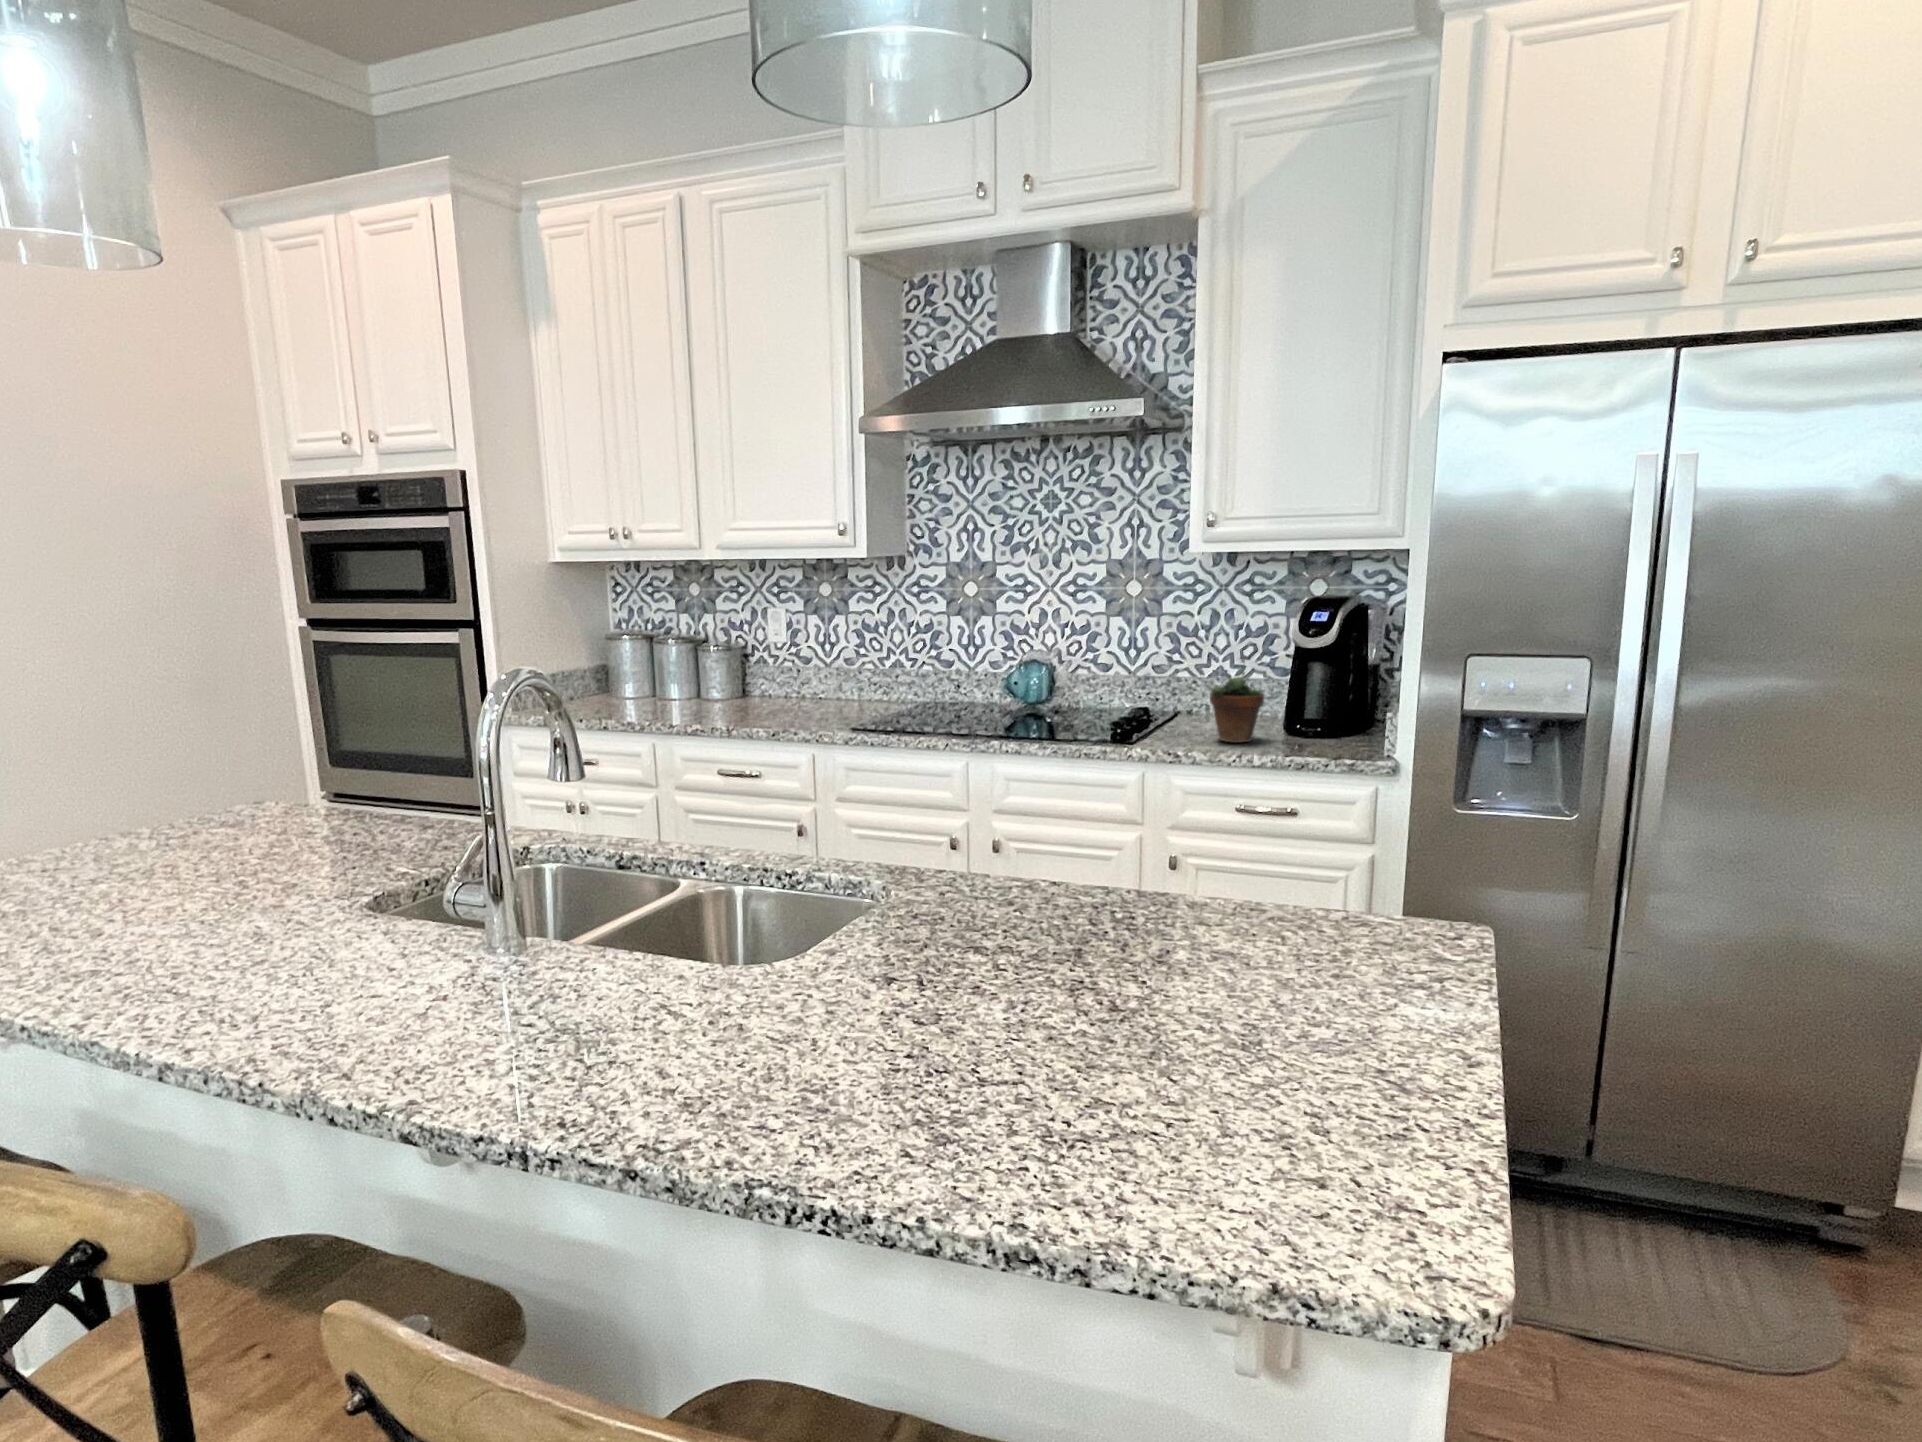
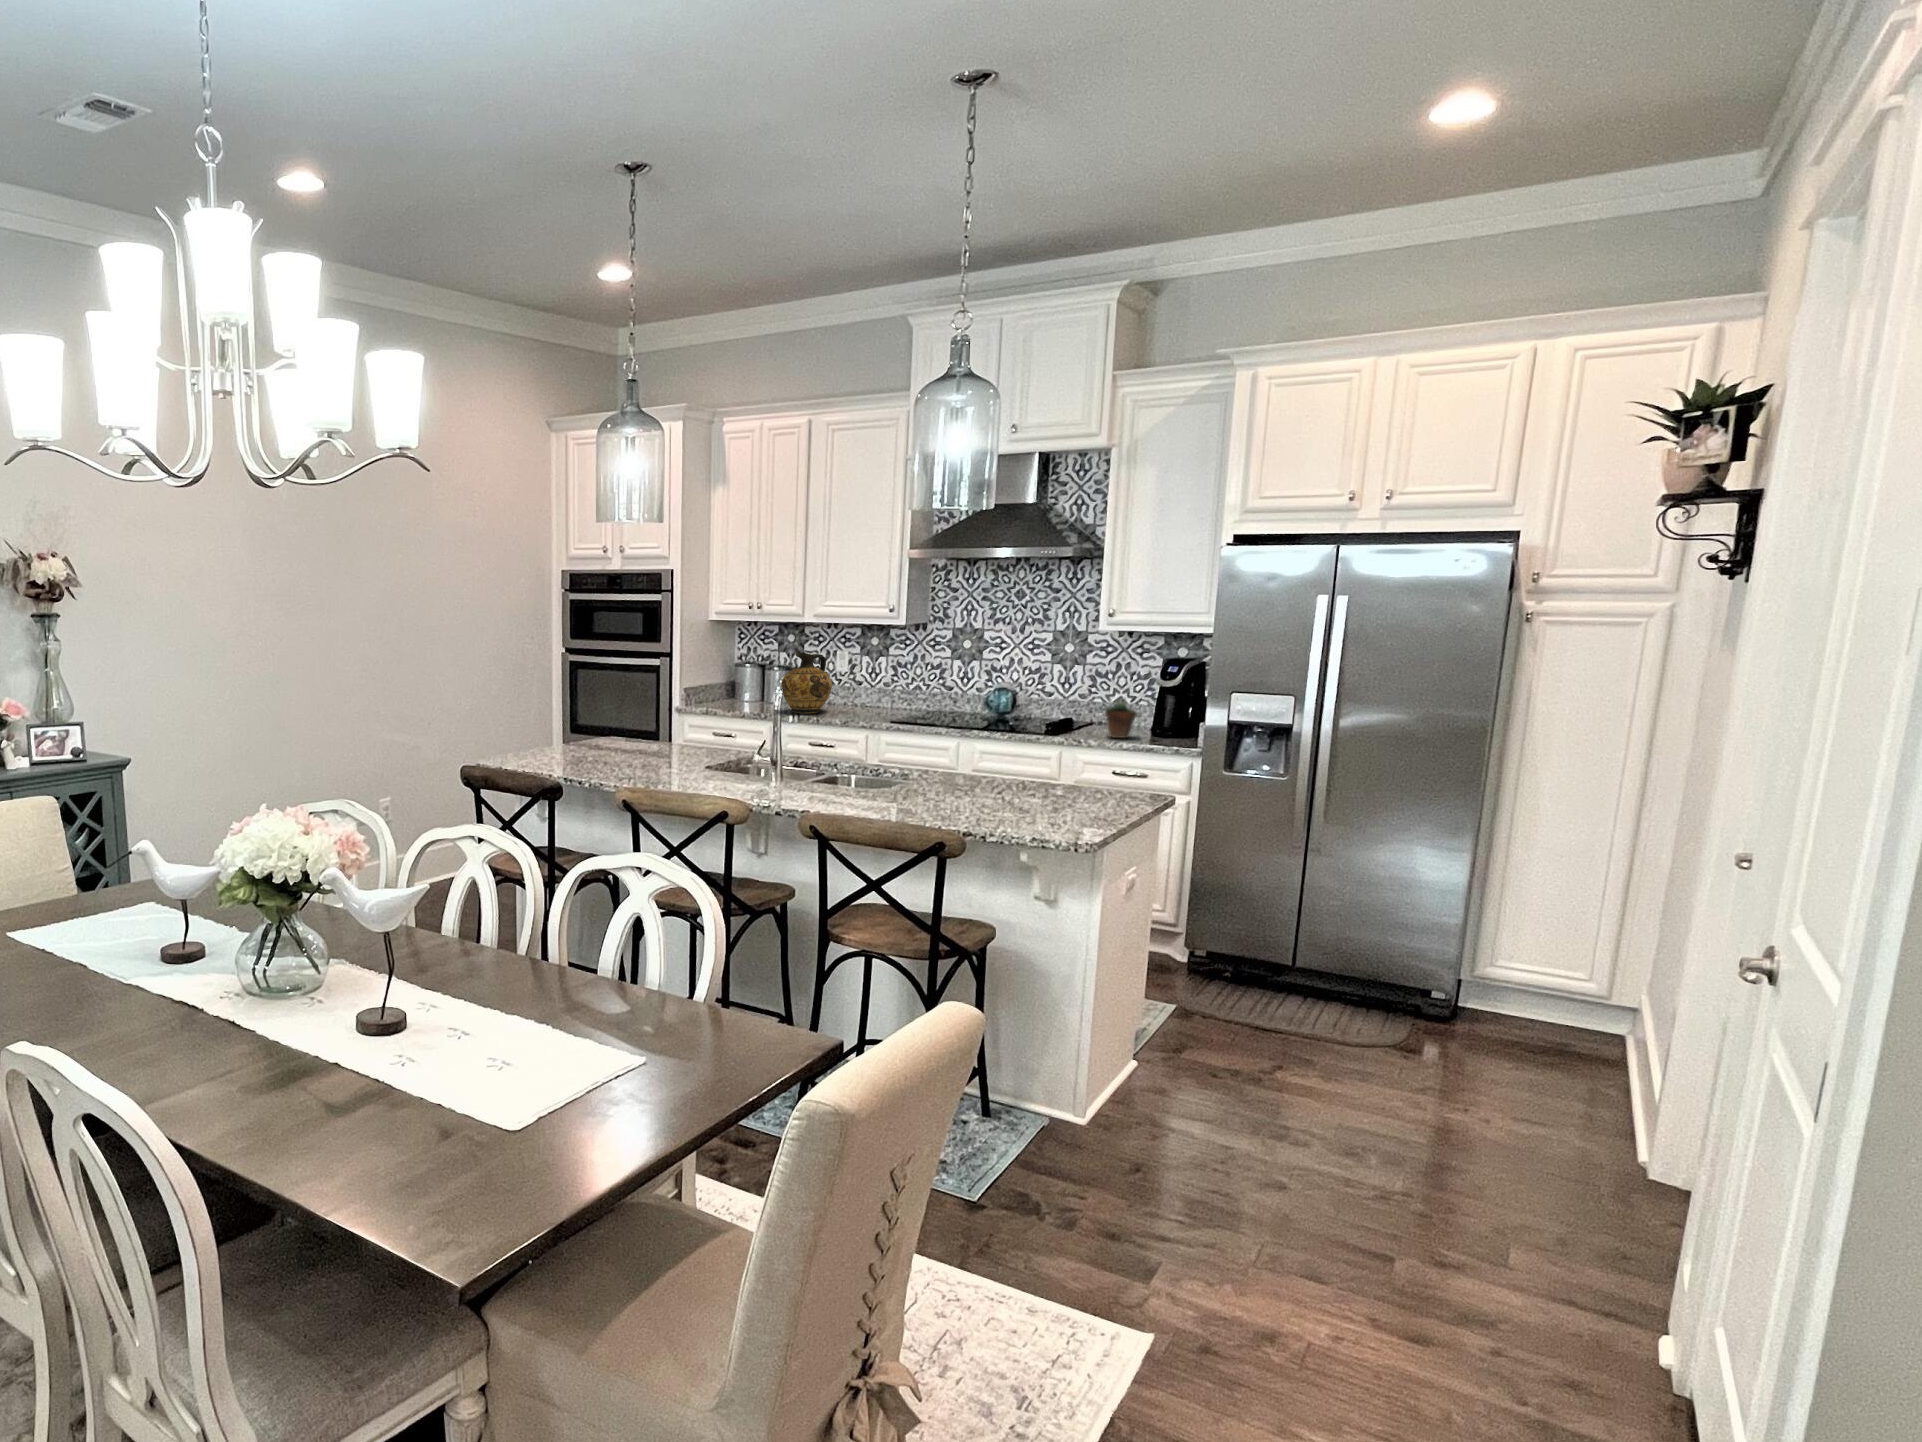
ceramic jug: none [668,610,754,717] -> present [781,651,832,714]

